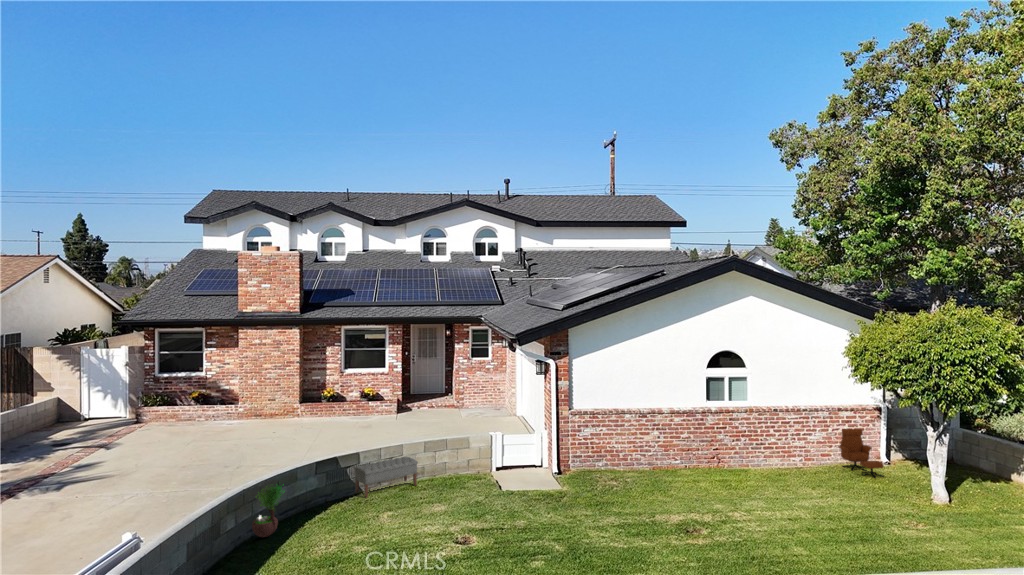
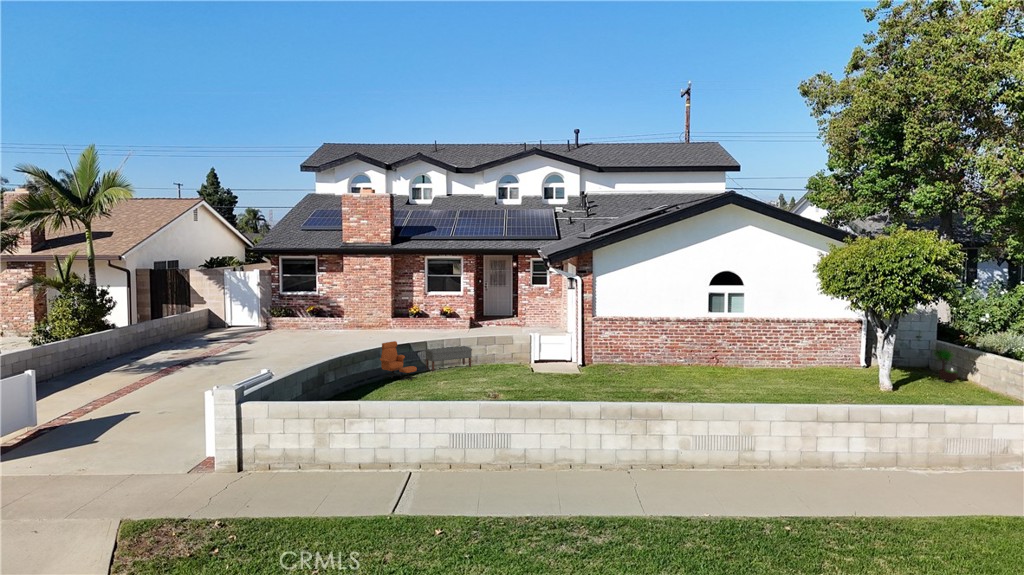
lounge chair: present [838,429,883,478] -> present [379,341,417,380]
potted tree: present [252,486,281,537] -> present [934,348,958,382]

